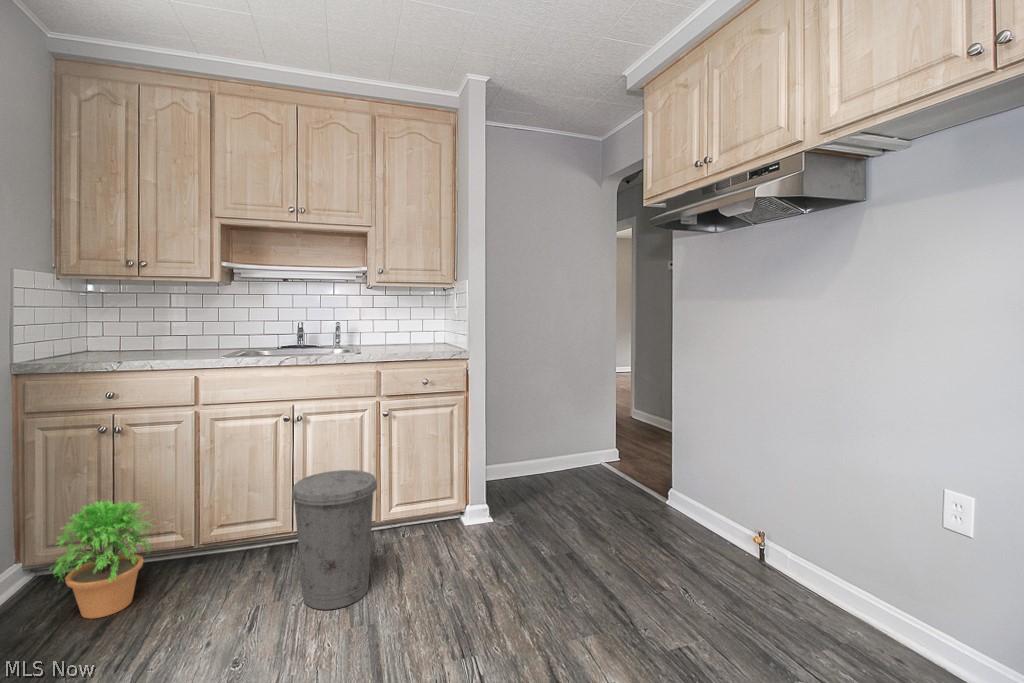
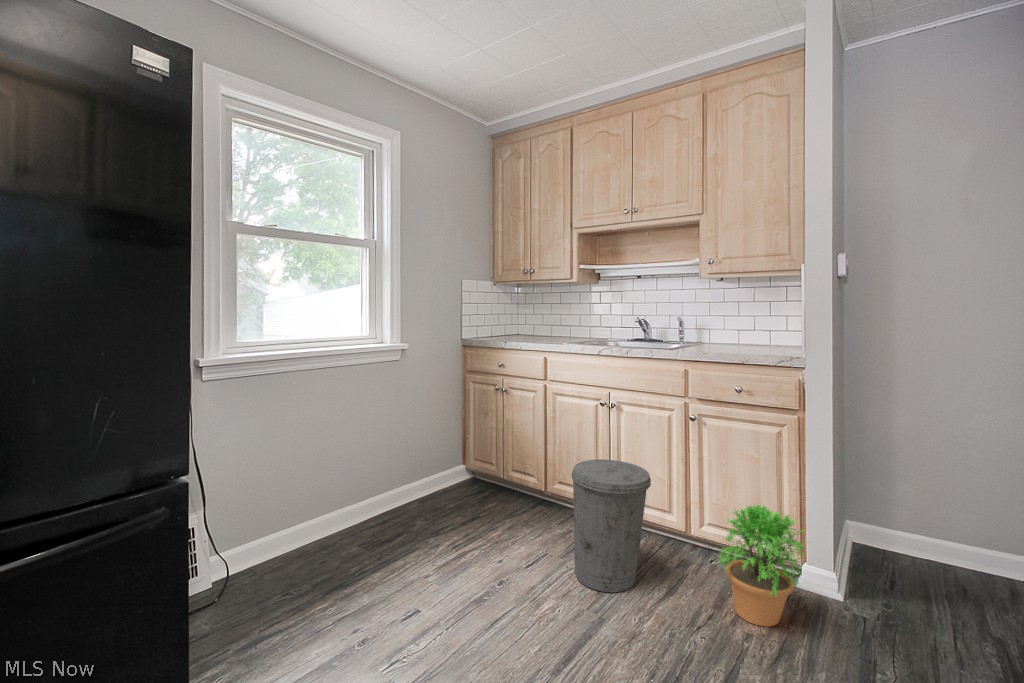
potted plant: present [54,500,152,618] -> present [719,504,804,627]

